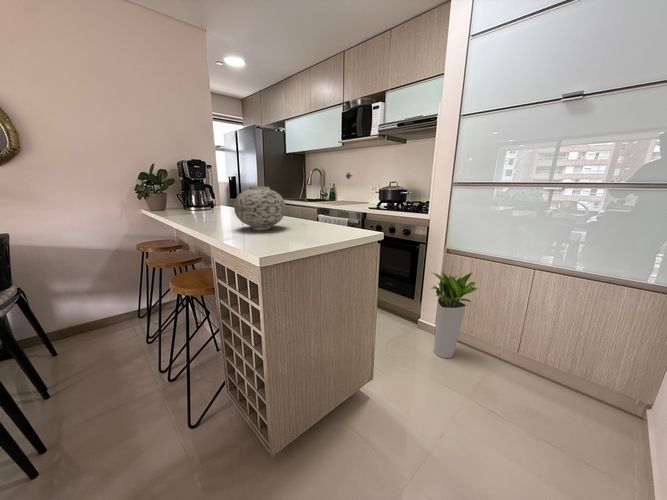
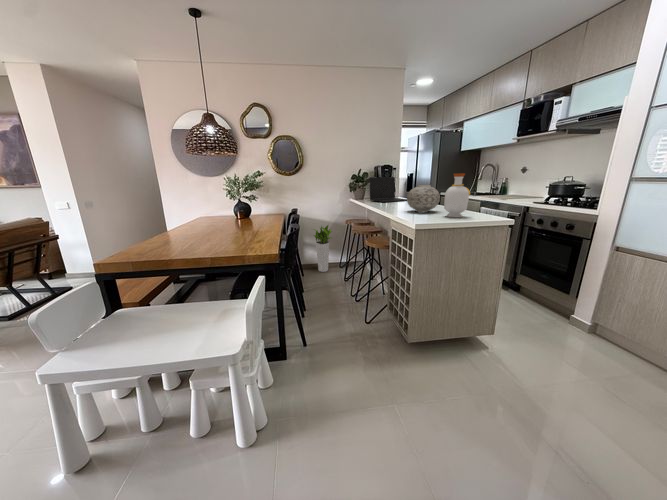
bottle: none [296,168,333,236] -> present [444,173,470,218]
laptop: none [168,176,235,215] -> present [370,177,407,202]
planter: present [432,273,478,358] -> present [314,225,332,272]

